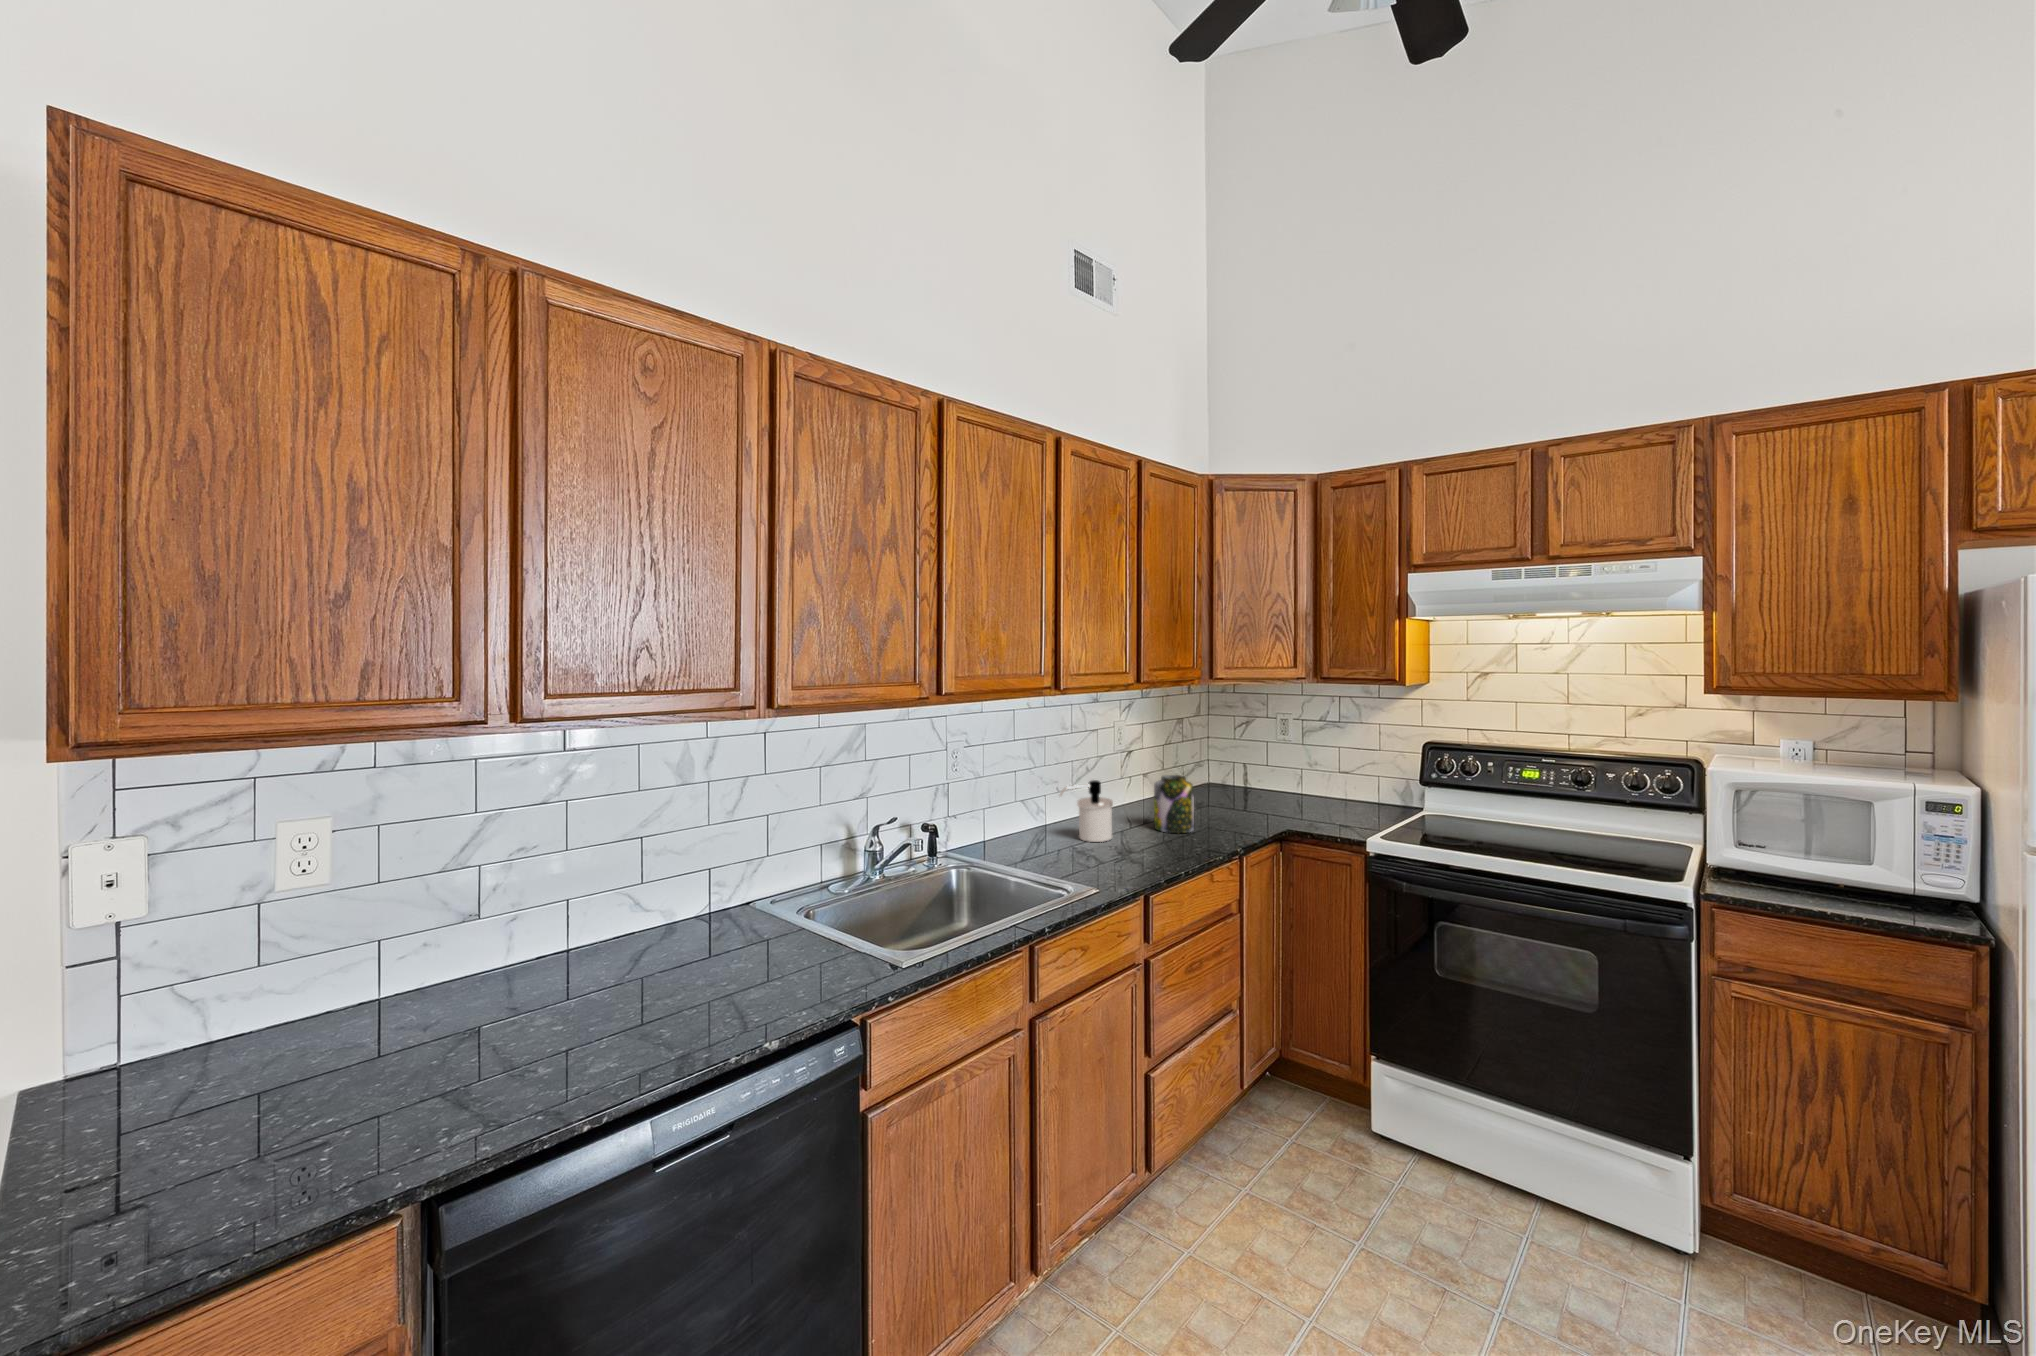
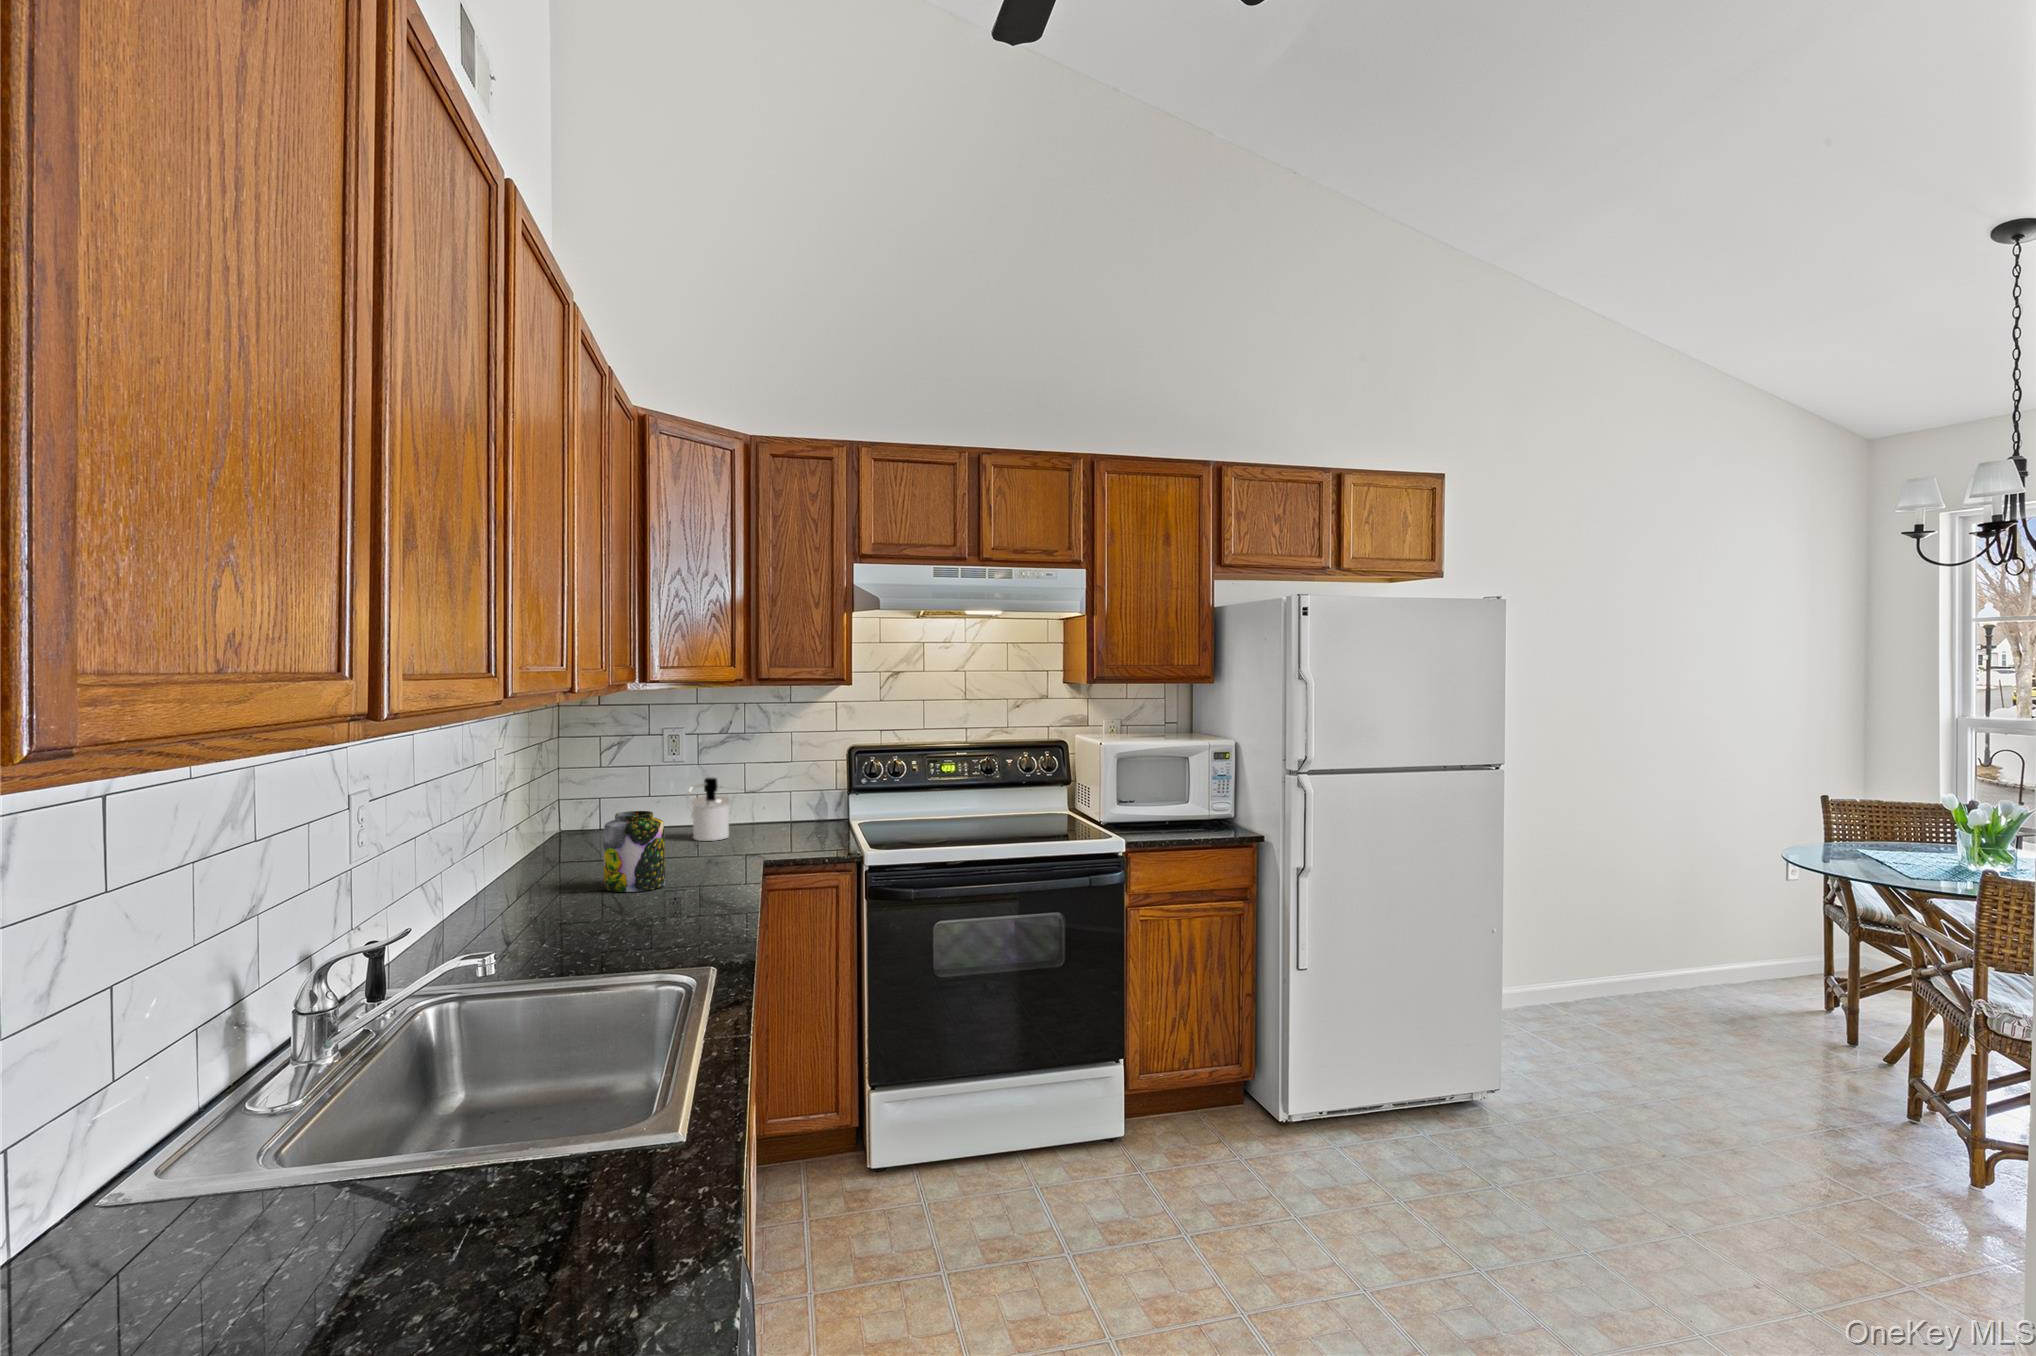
soap dispenser: present [1060,780,1113,842] -> present [686,778,730,841]

